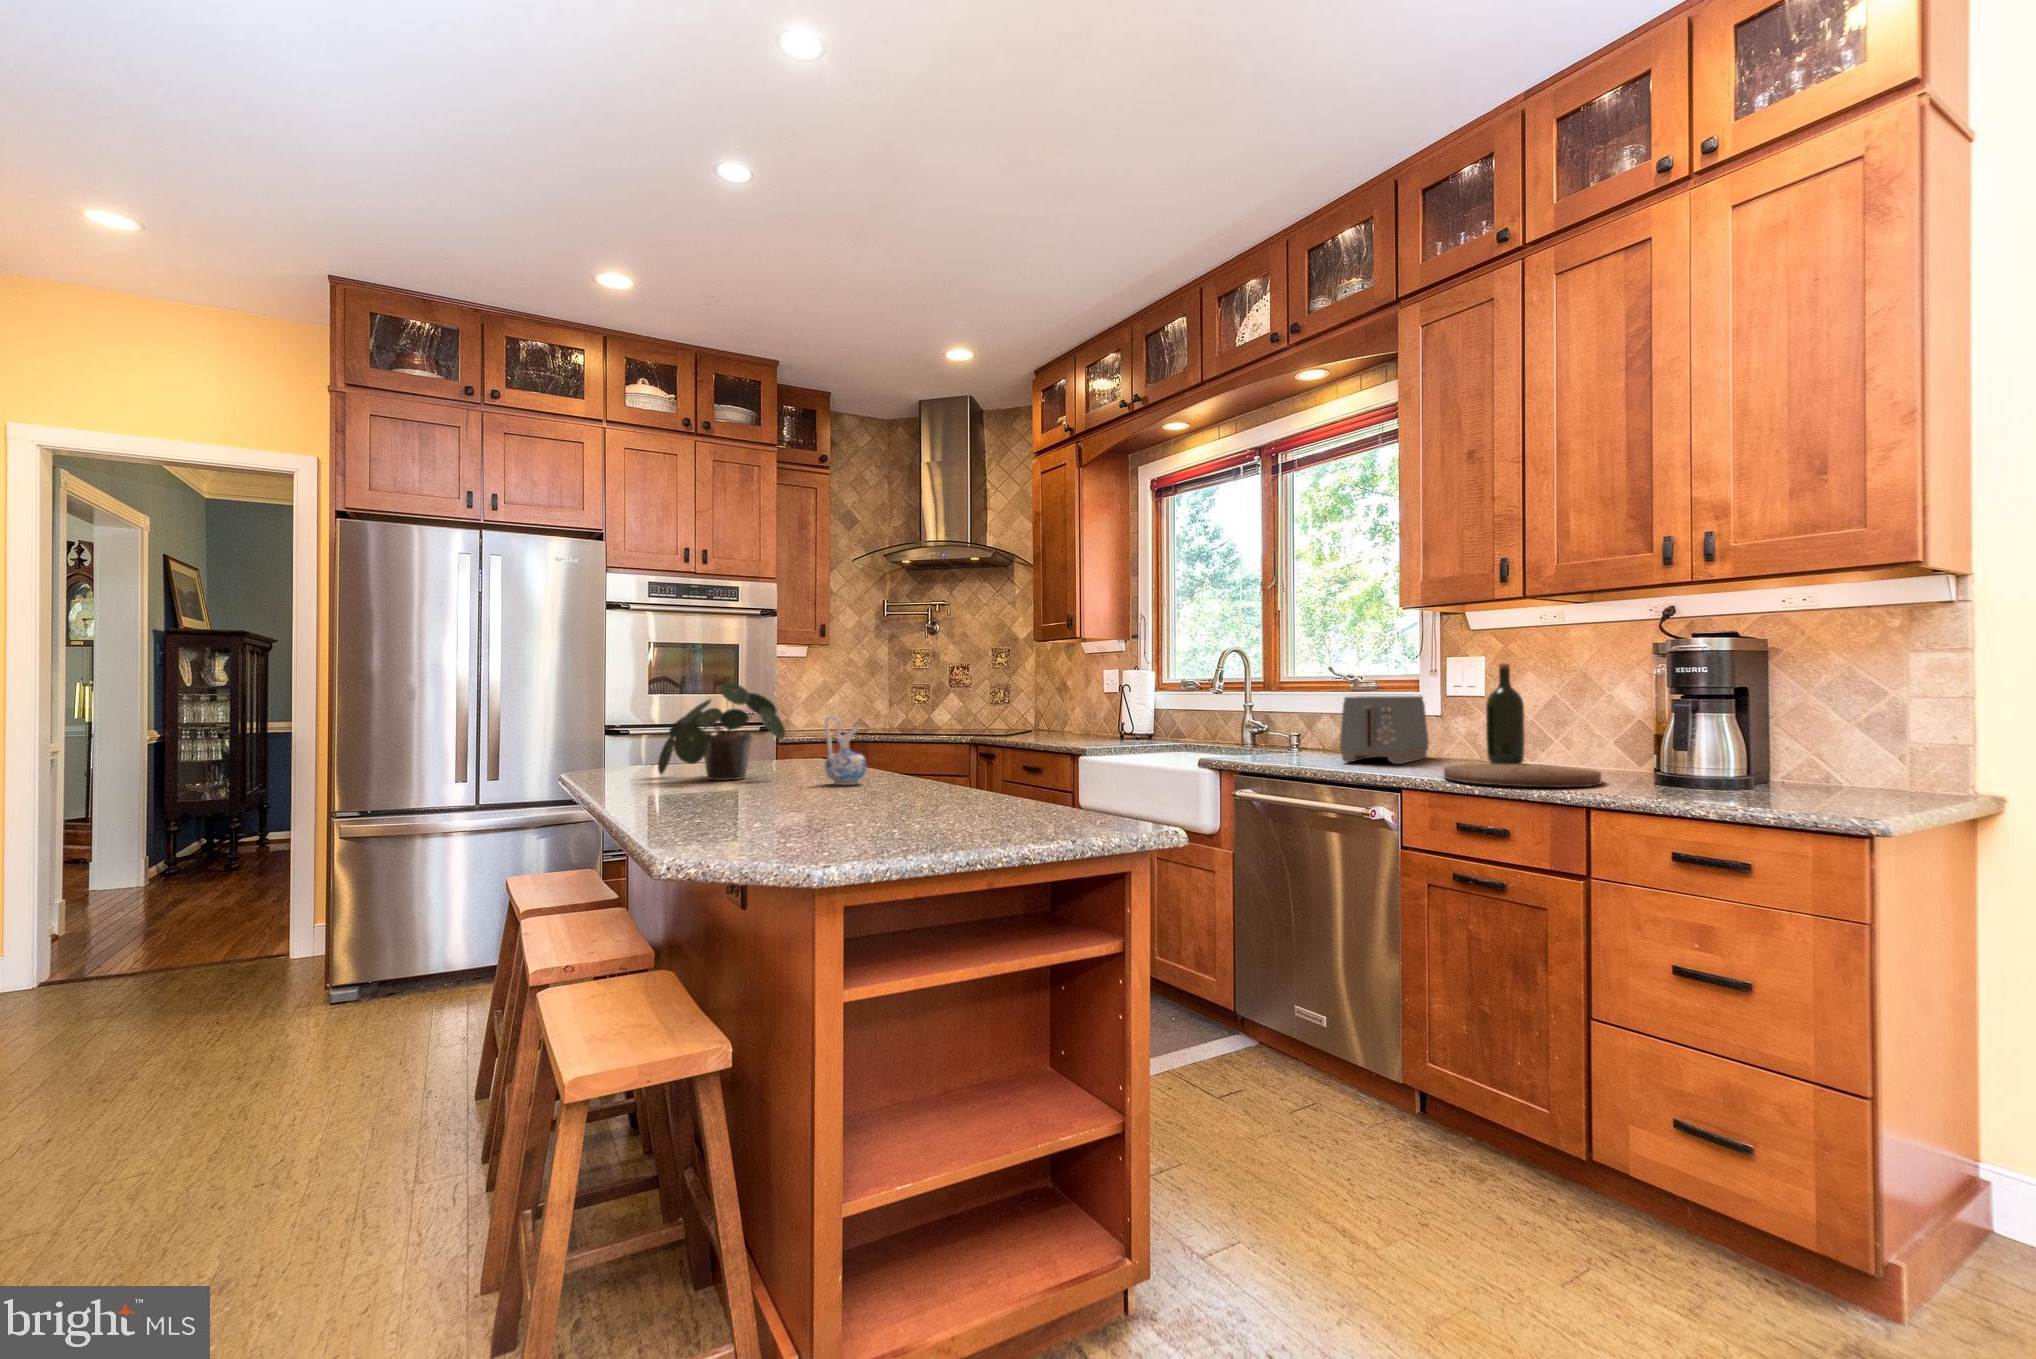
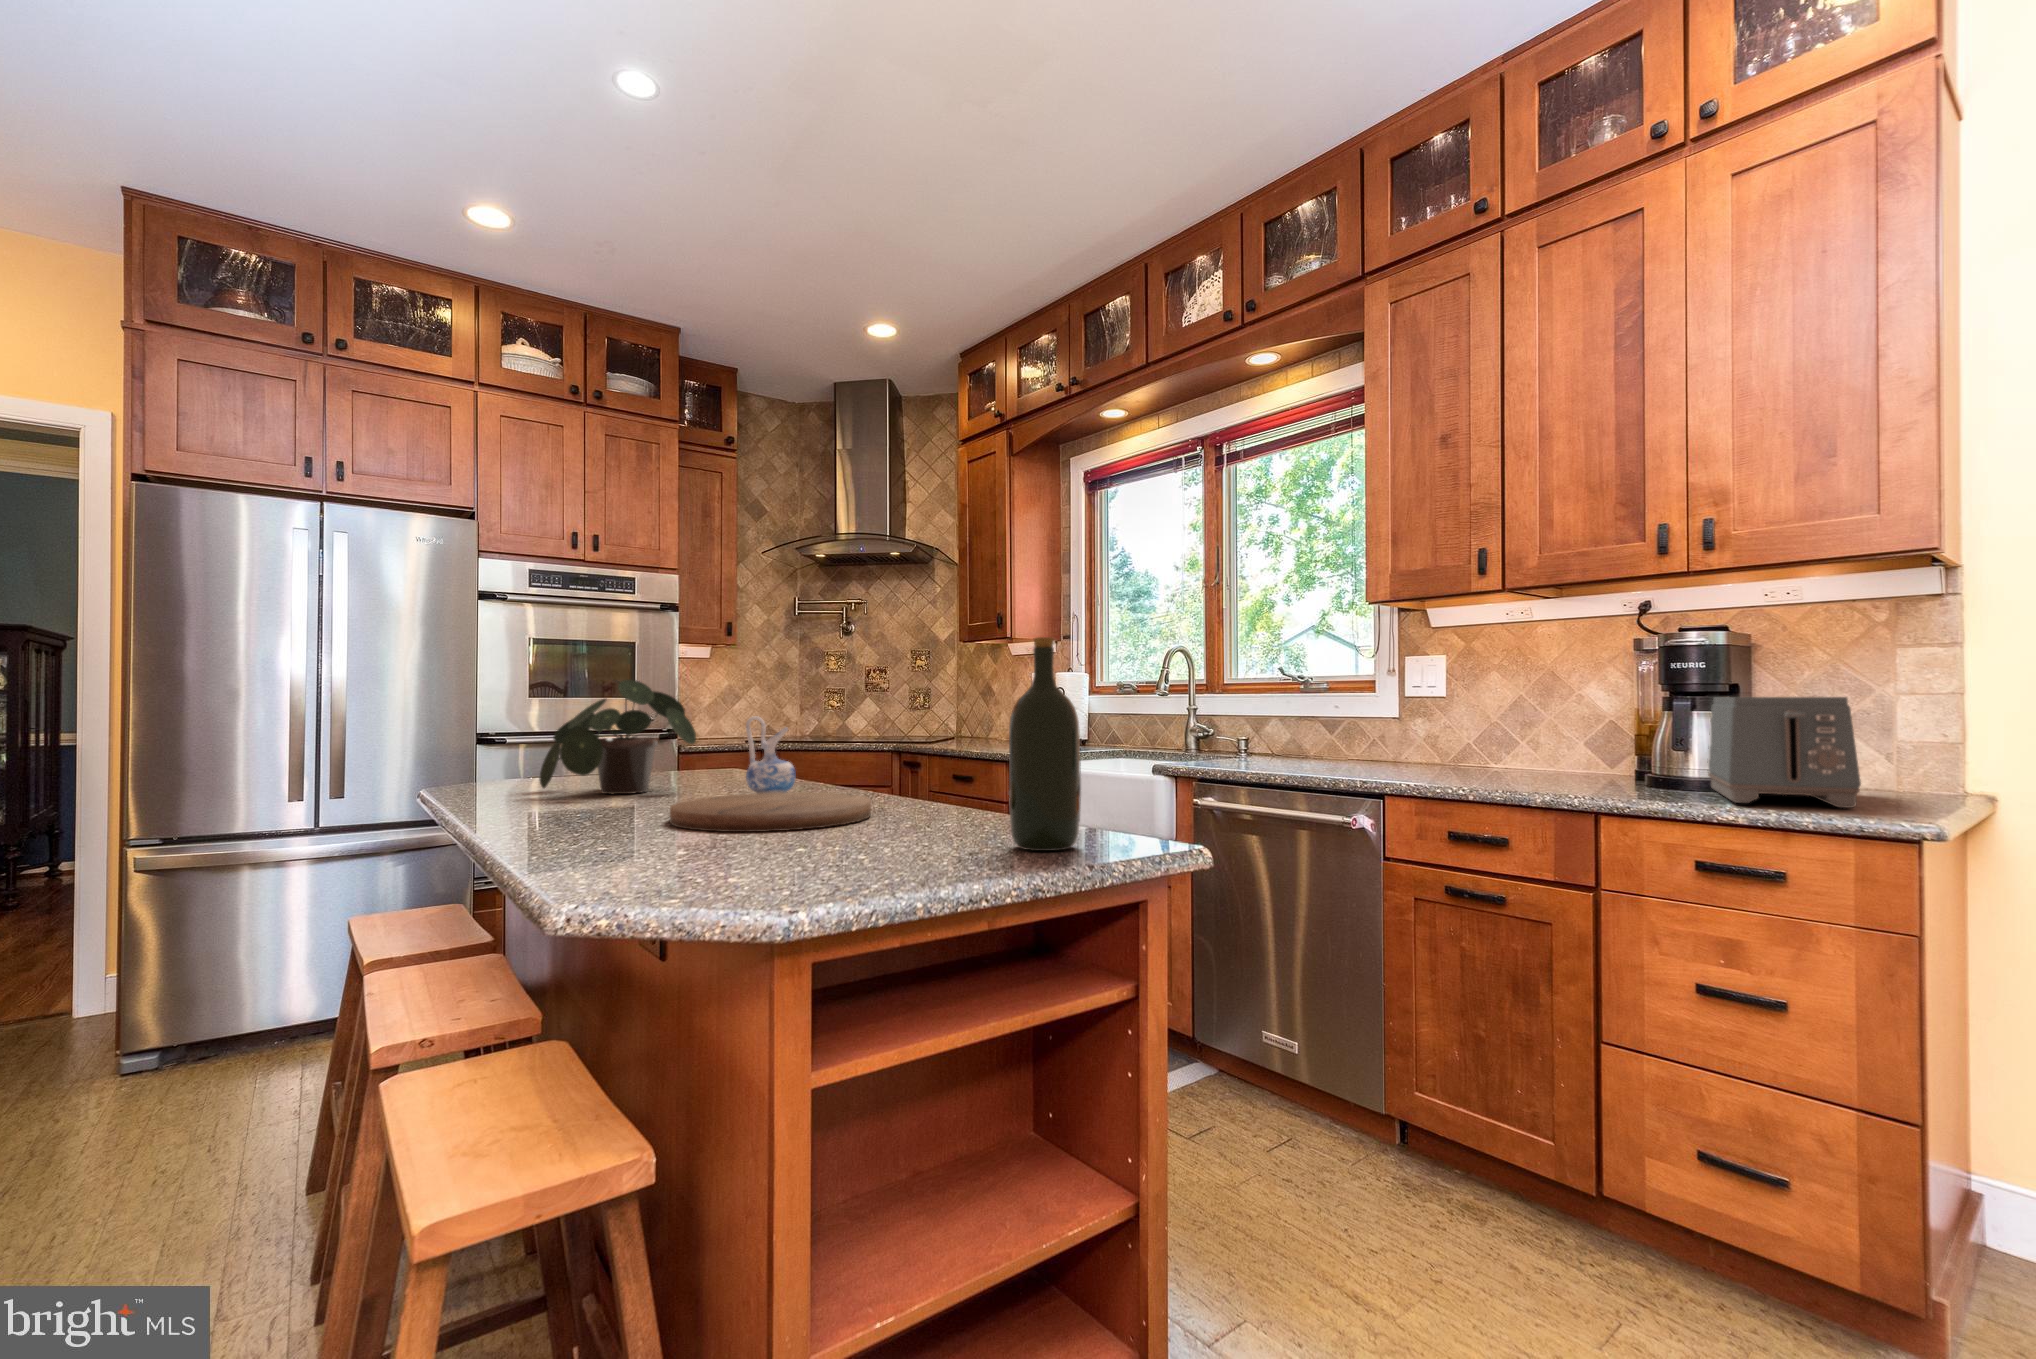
wine bottle: present [1486,663,1525,765] -> present [1009,637,1081,851]
toaster: present [1340,696,1429,764] -> present [1708,697,1861,808]
cutting board: present [1444,764,1601,787] -> present [670,792,871,832]

